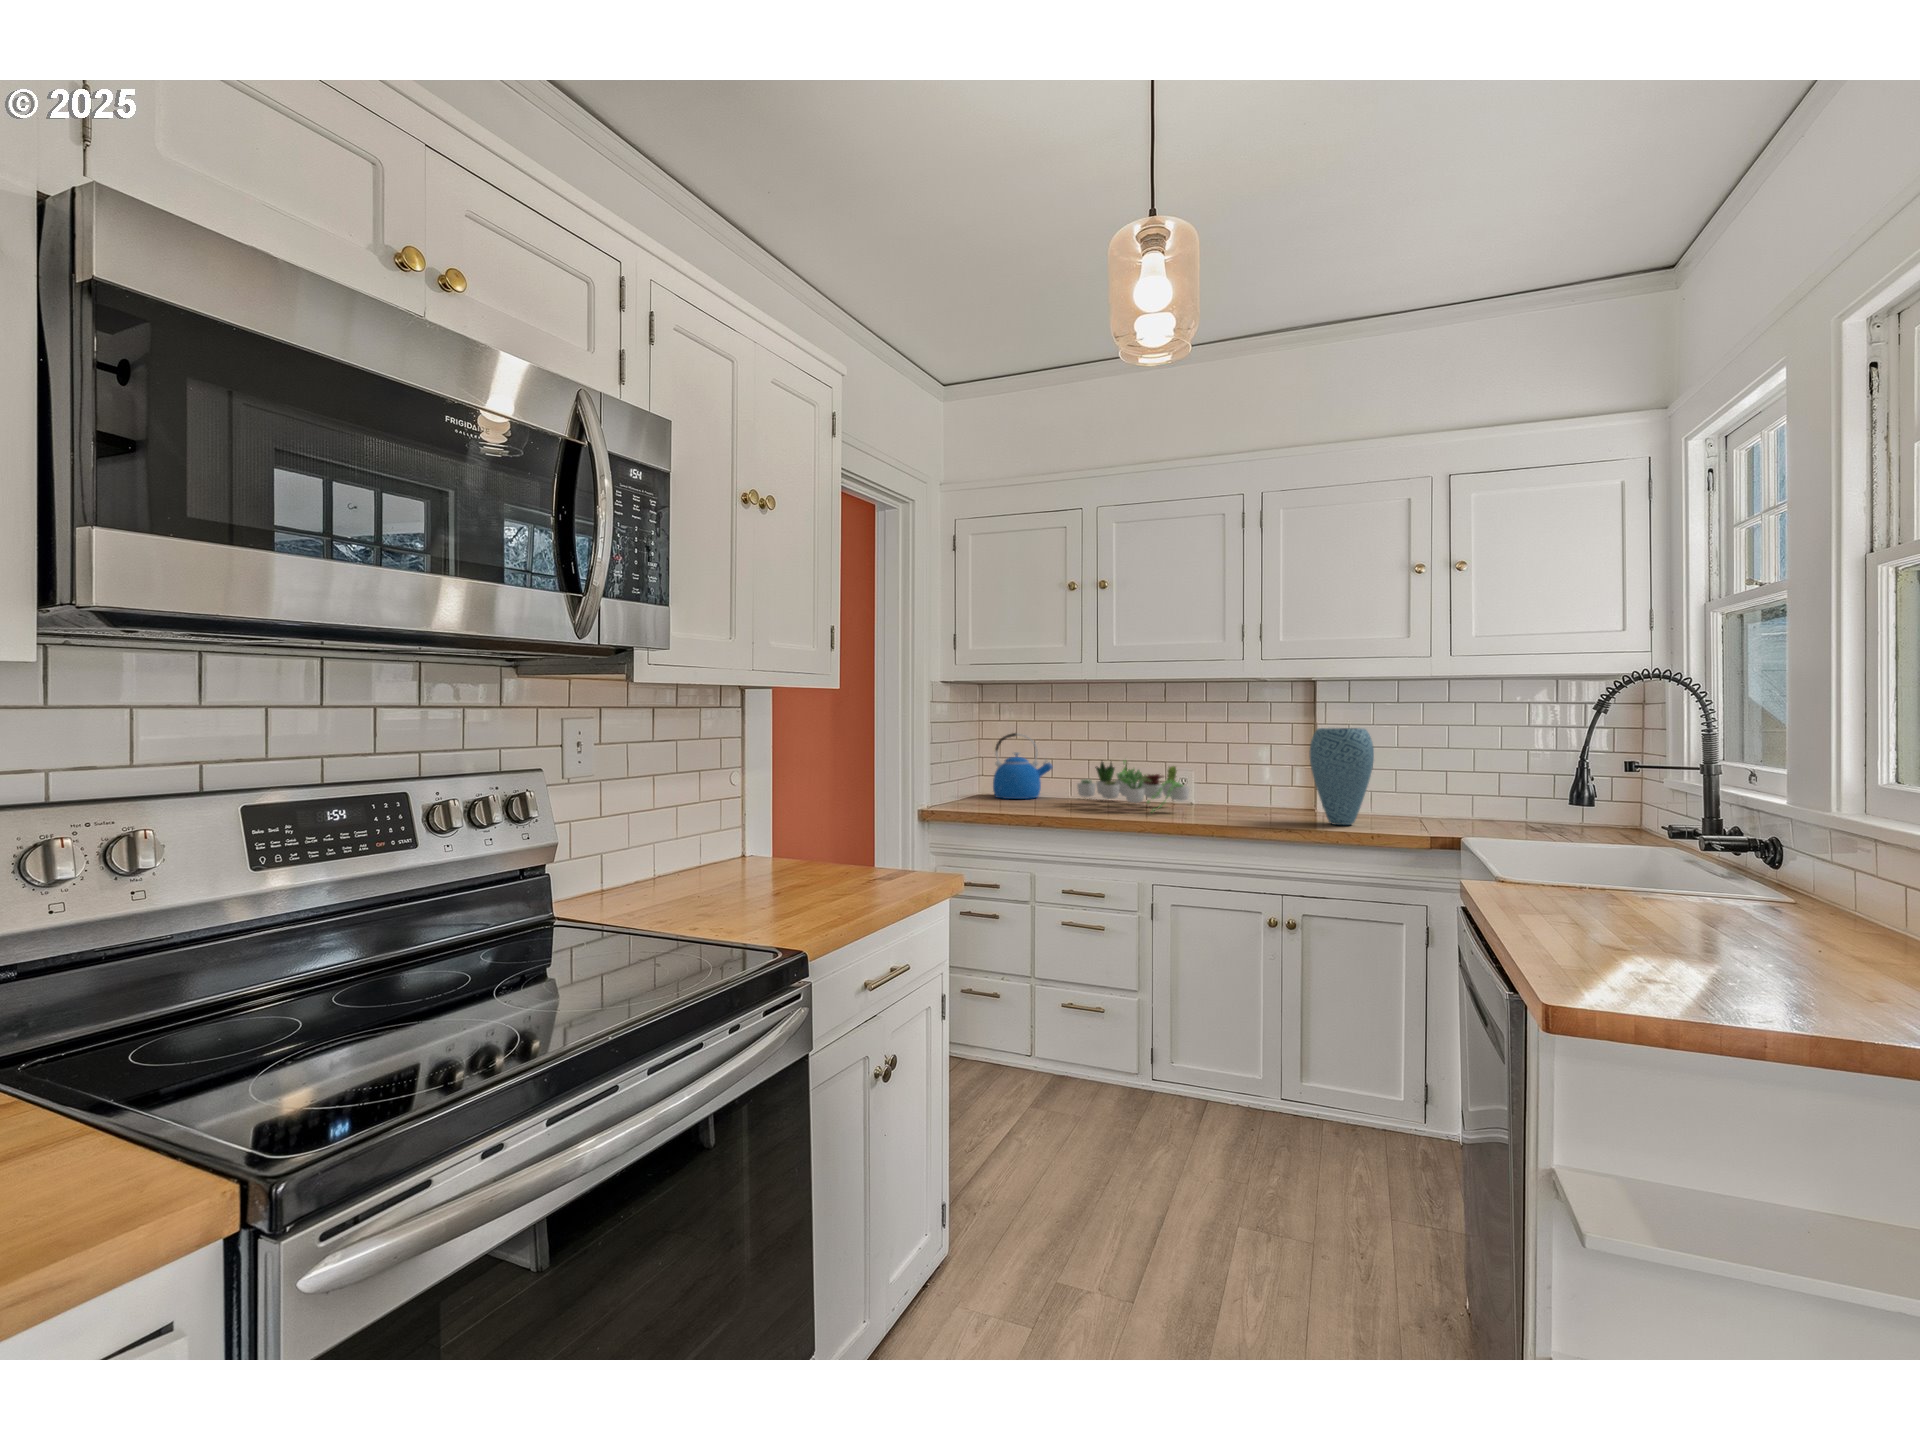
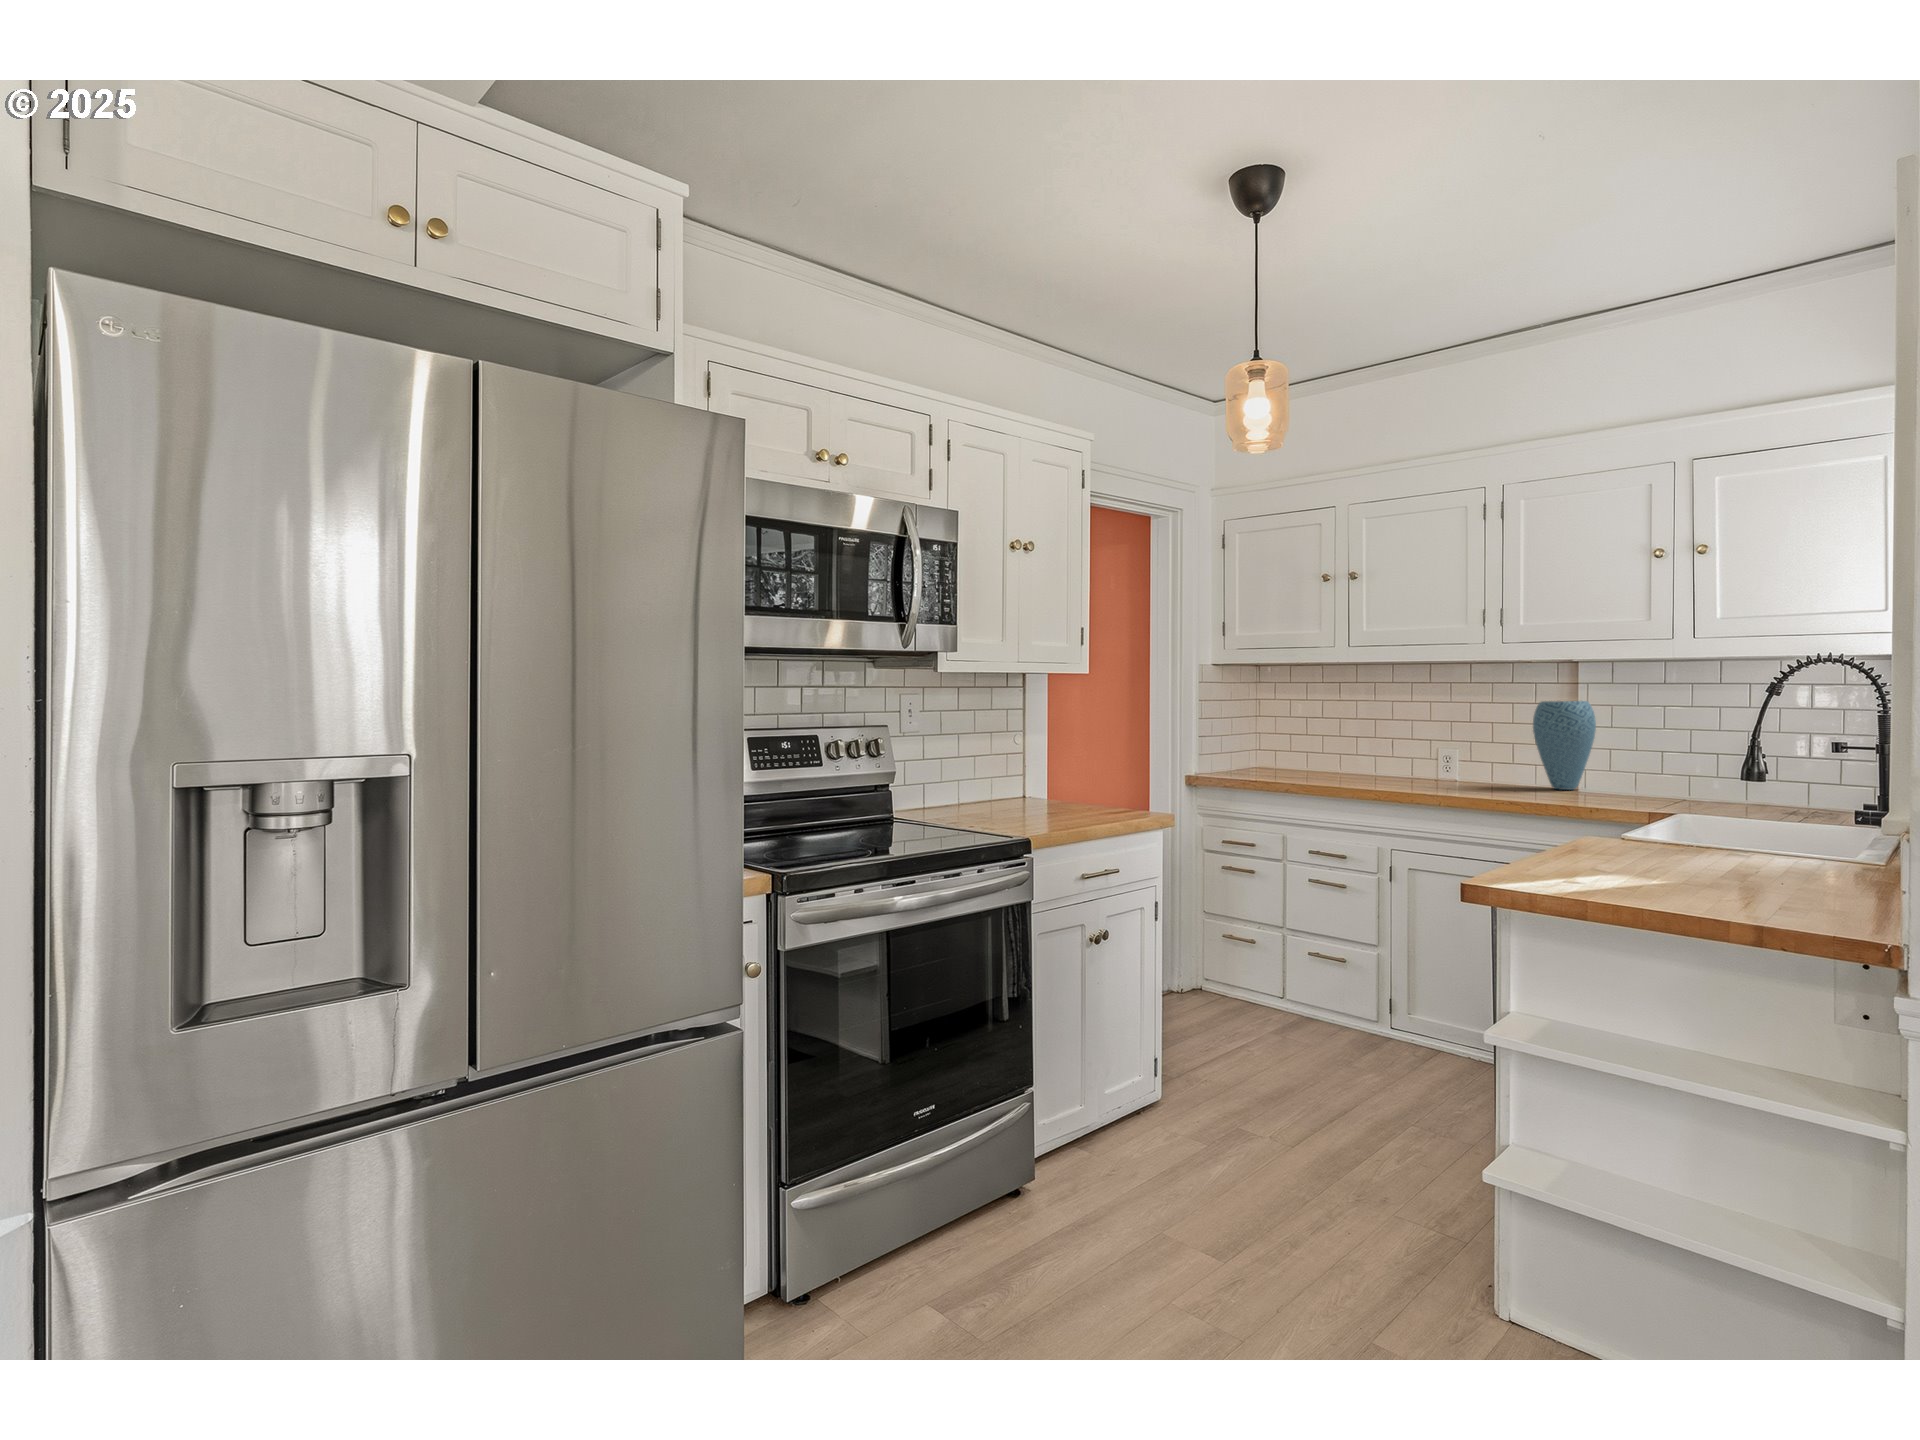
kettle: present [993,733,1053,799] -> none [1264,710,1319,769]
succulent plant: present [1077,761,1189,812] -> none [1316,730,1431,779]

